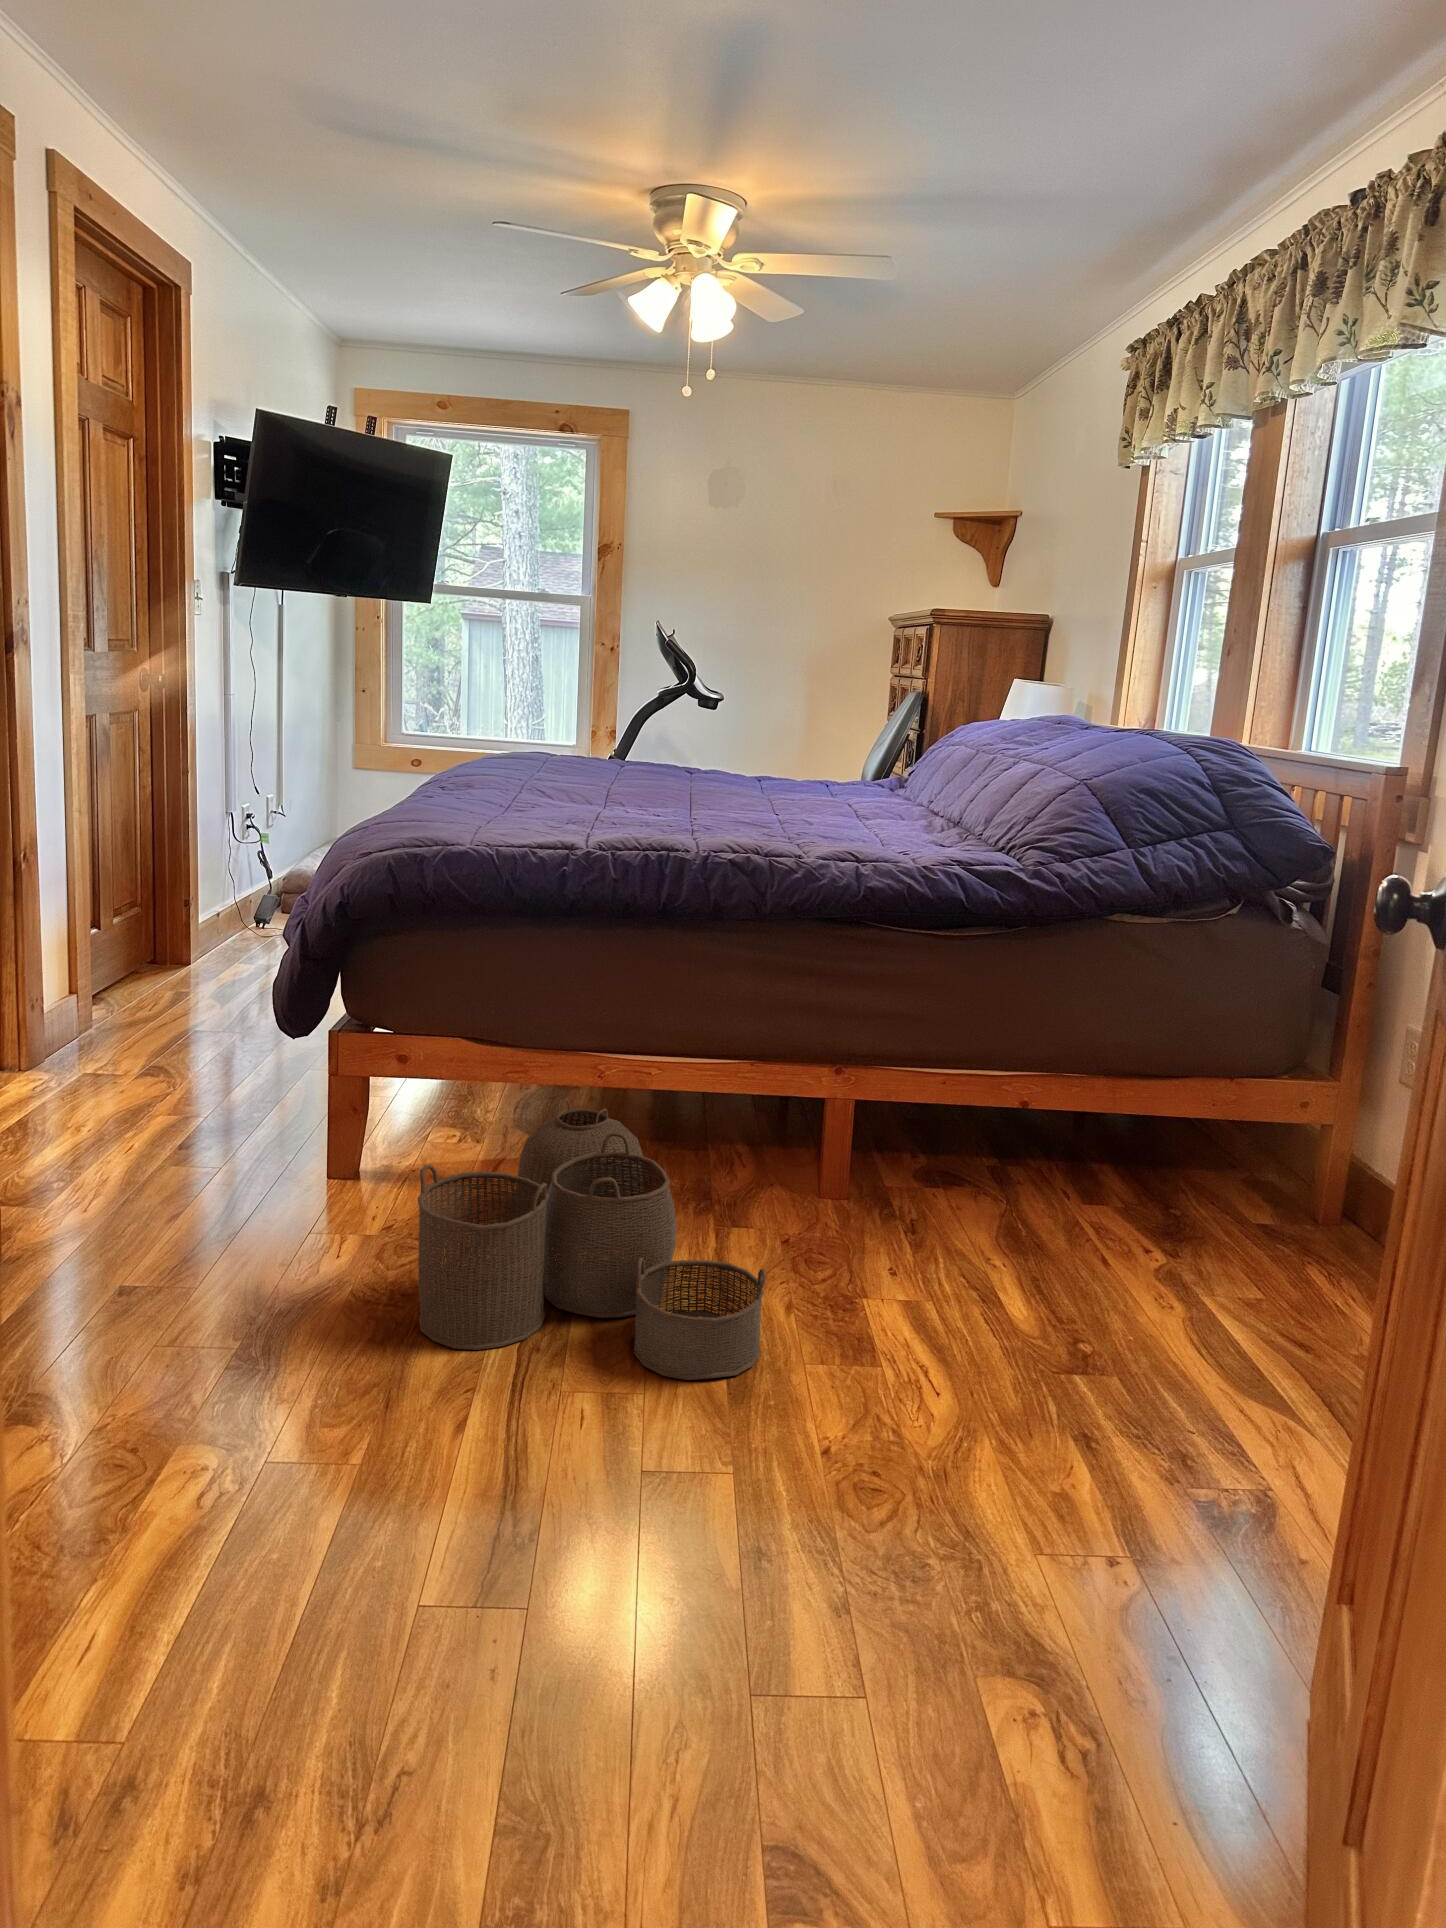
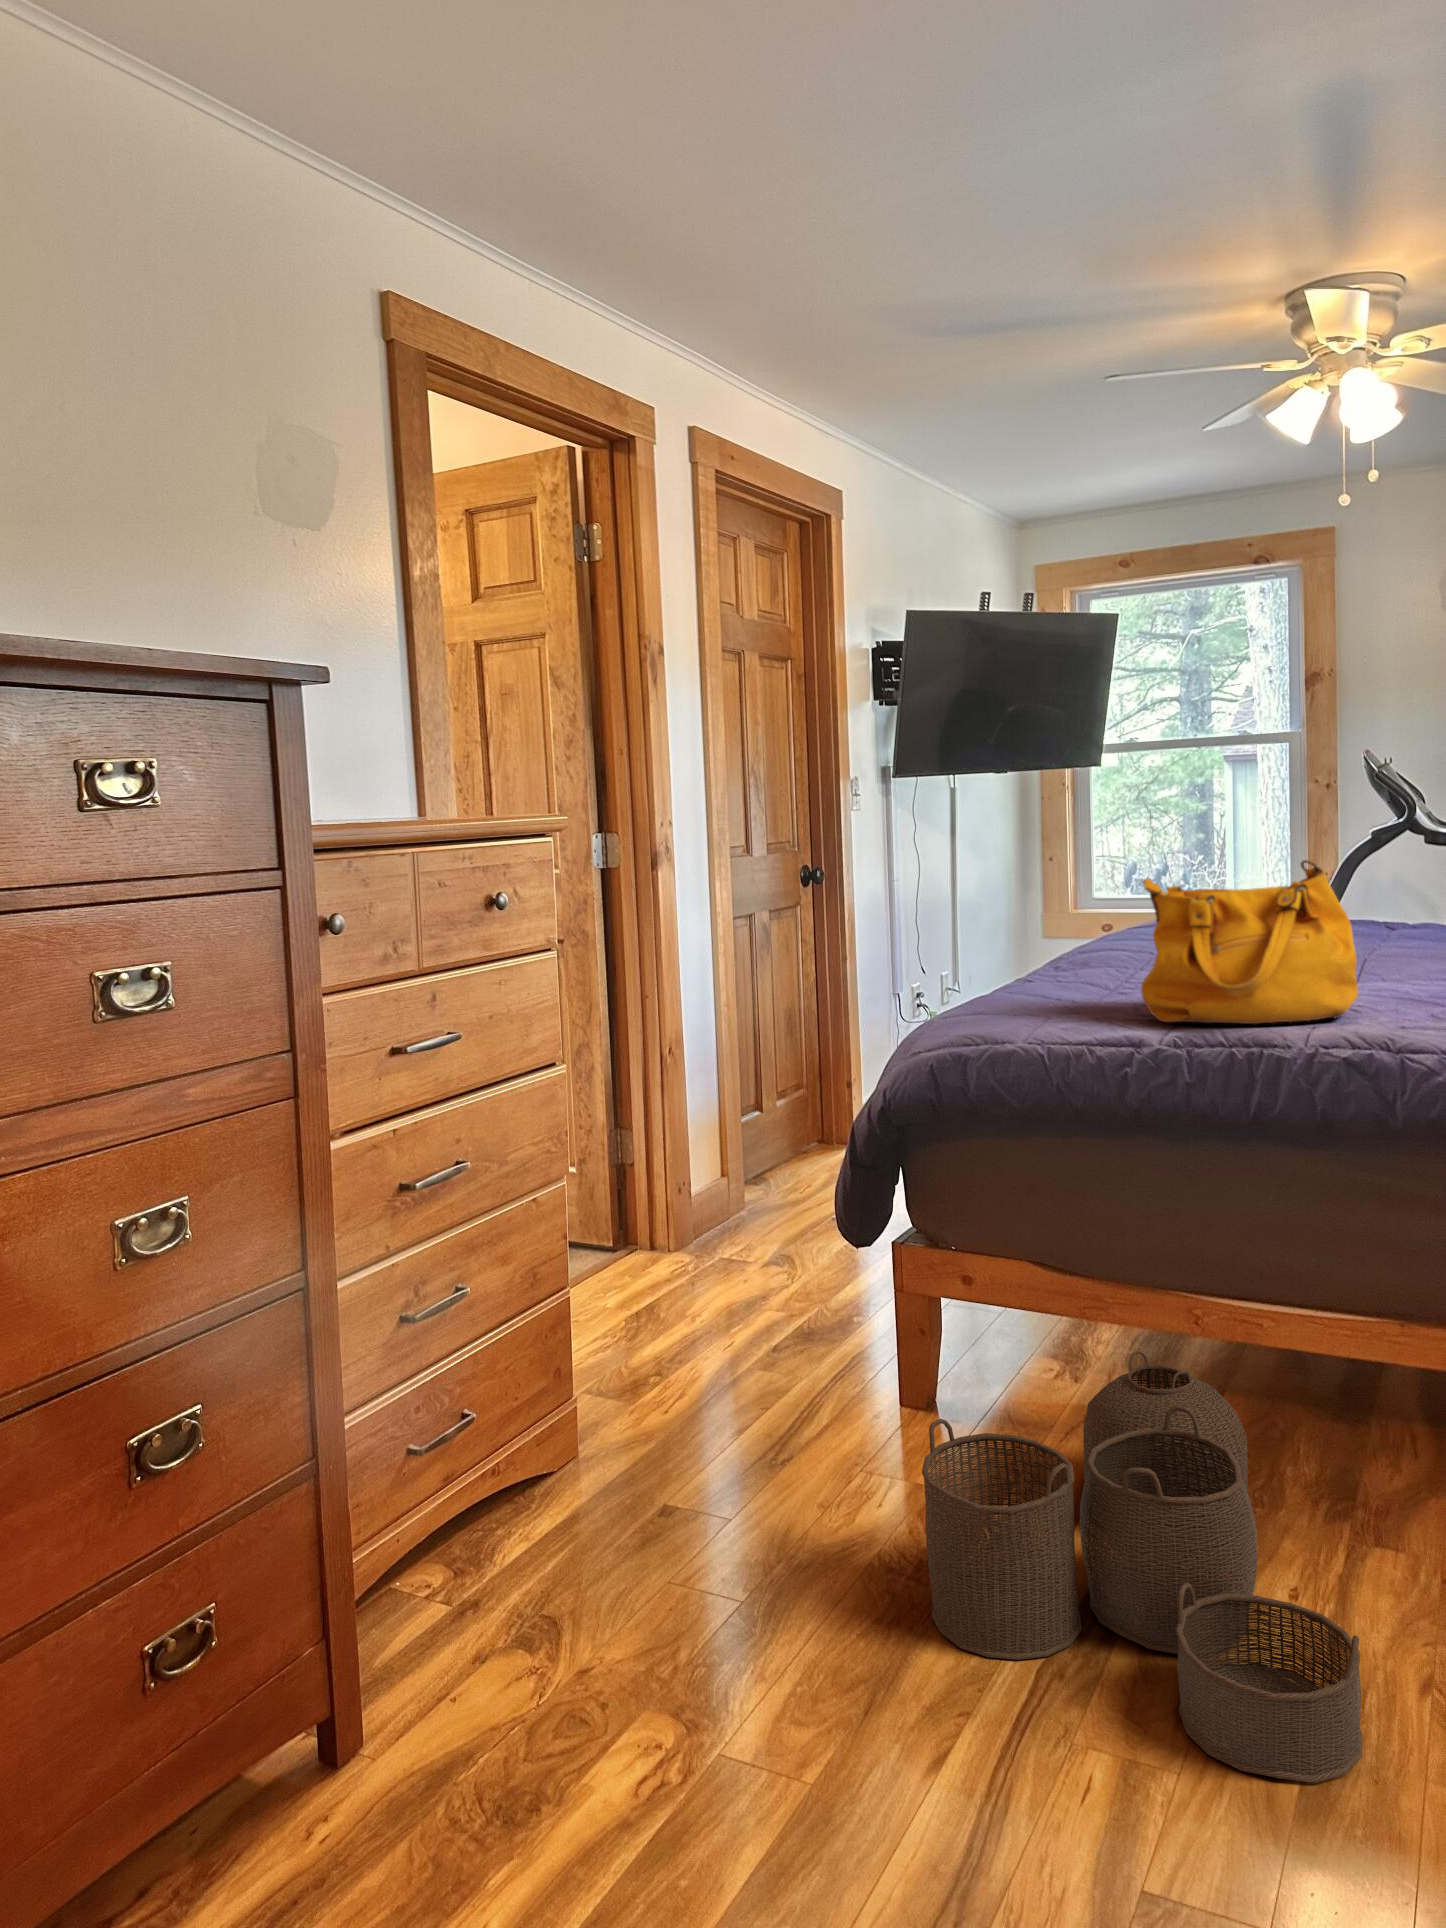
handbag: none [557,704,719,835] -> present [1141,860,1358,1024]

